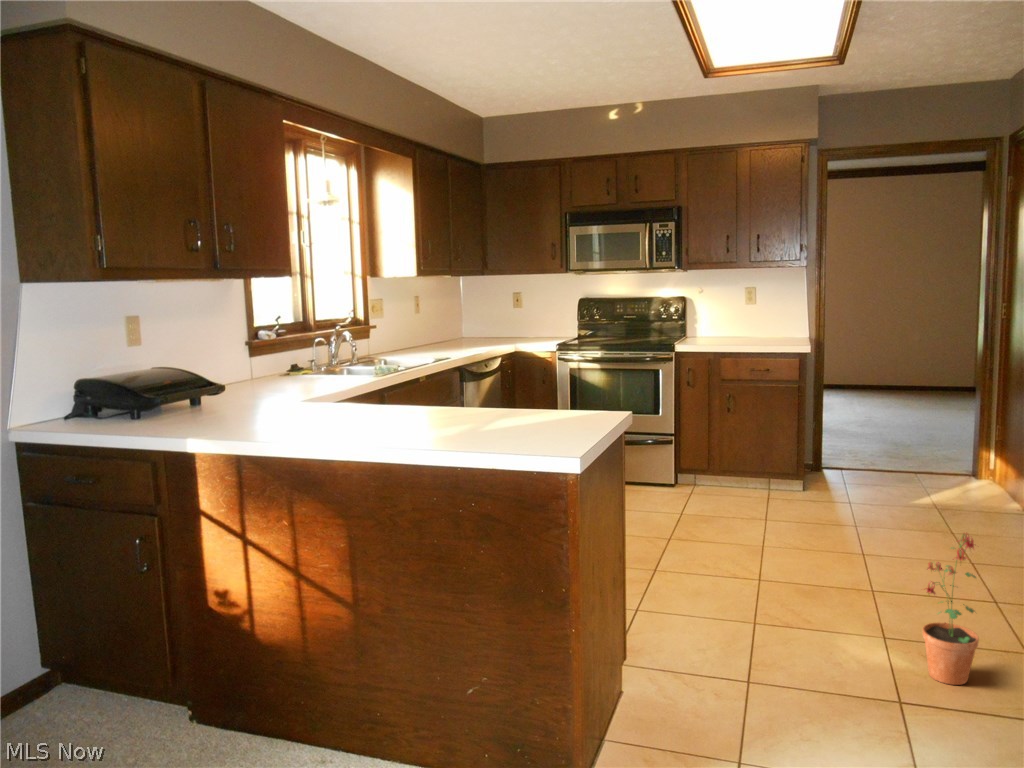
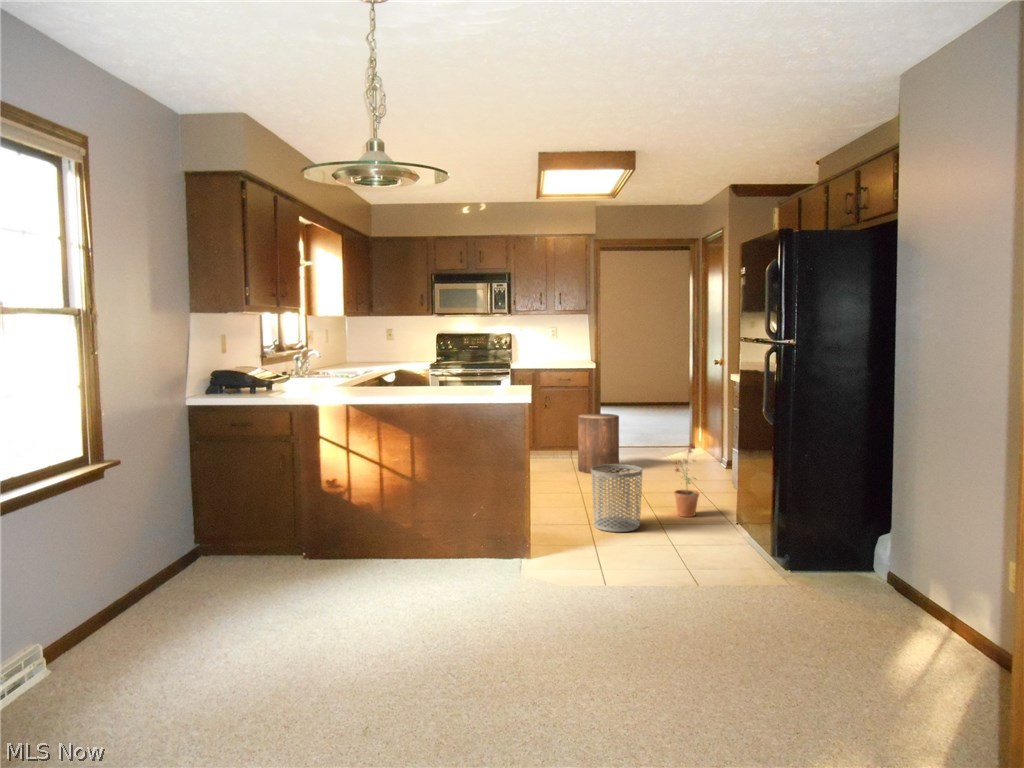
stool: none [768,429,841,532] -> present [578,414,619,473]
waste bin: none [739,570,847,722] -> present [591,464,642,532]

